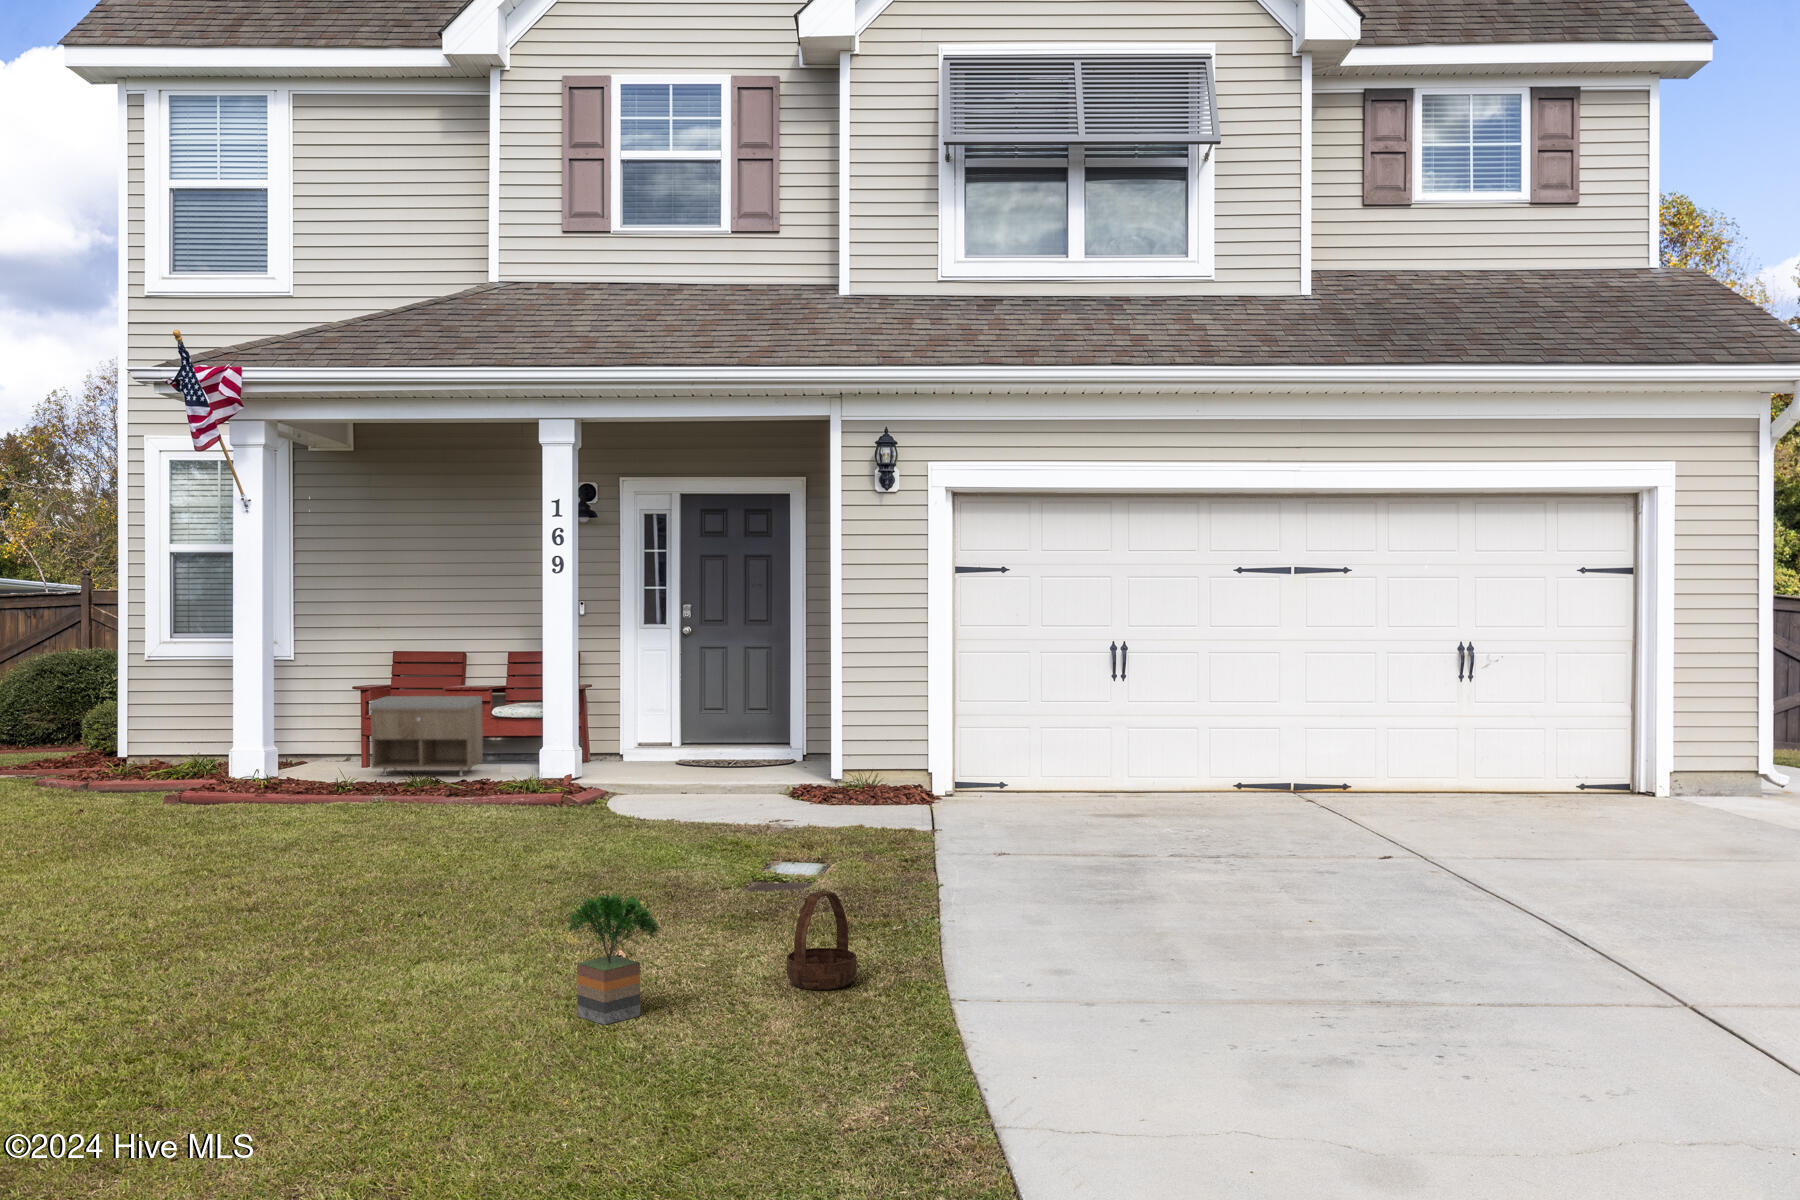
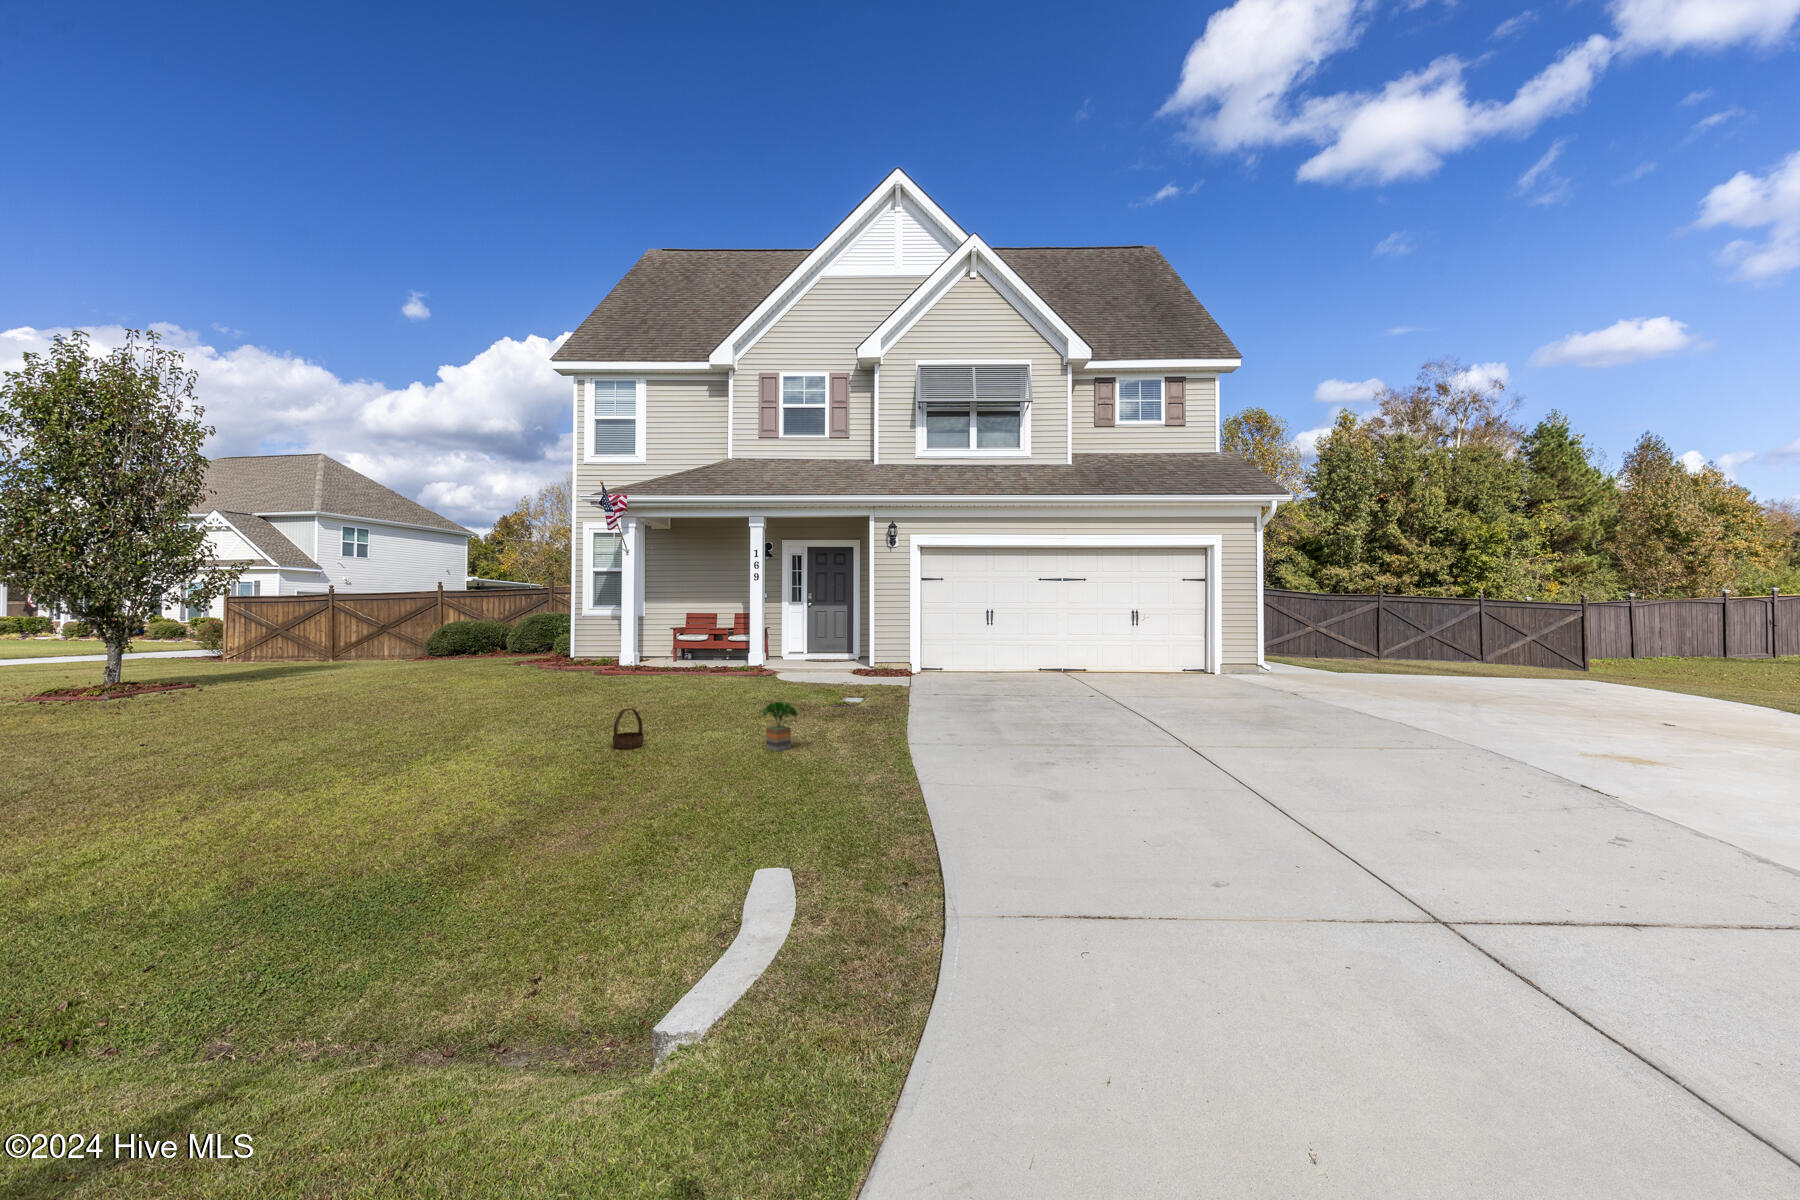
storage bench: present [370,696,483,776] -> none [678,632,725,665]
basket: present [787,891,857,990] -> present [613,708,644,749]

